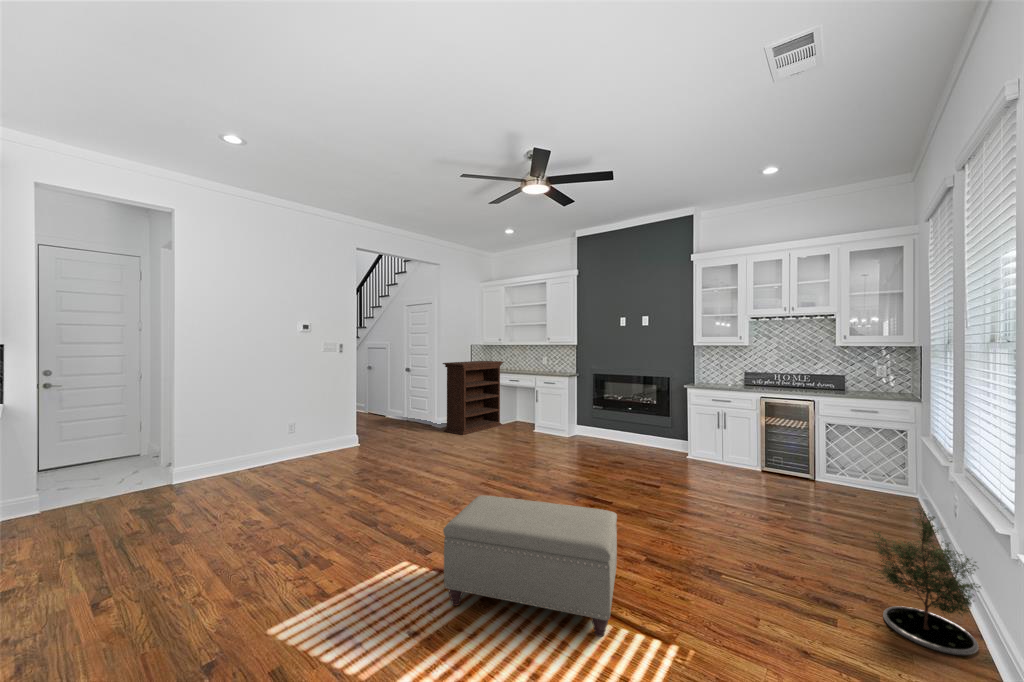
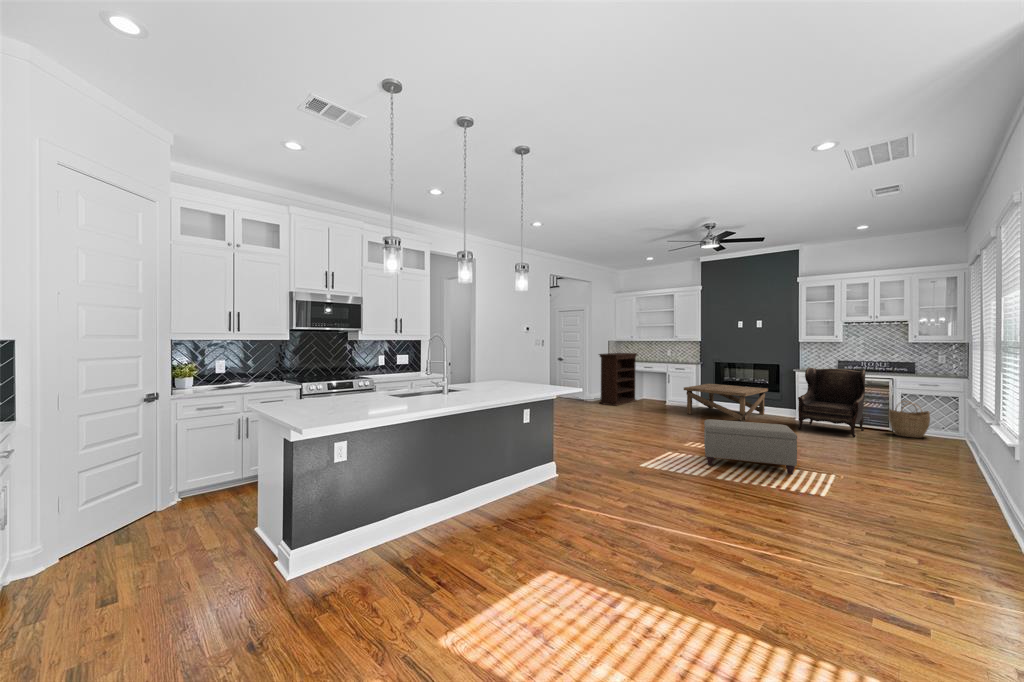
armchair: none [682,383,776,496] -> present [798,368,865,437]
coffee table: none [541,403,656,463] -> present [684,384,768,422]
woven basket: none [809,435,867,494] -> present [889,402,930,438]
potted tree: present [874,506,980,655] -> none [926,419,983,483]

